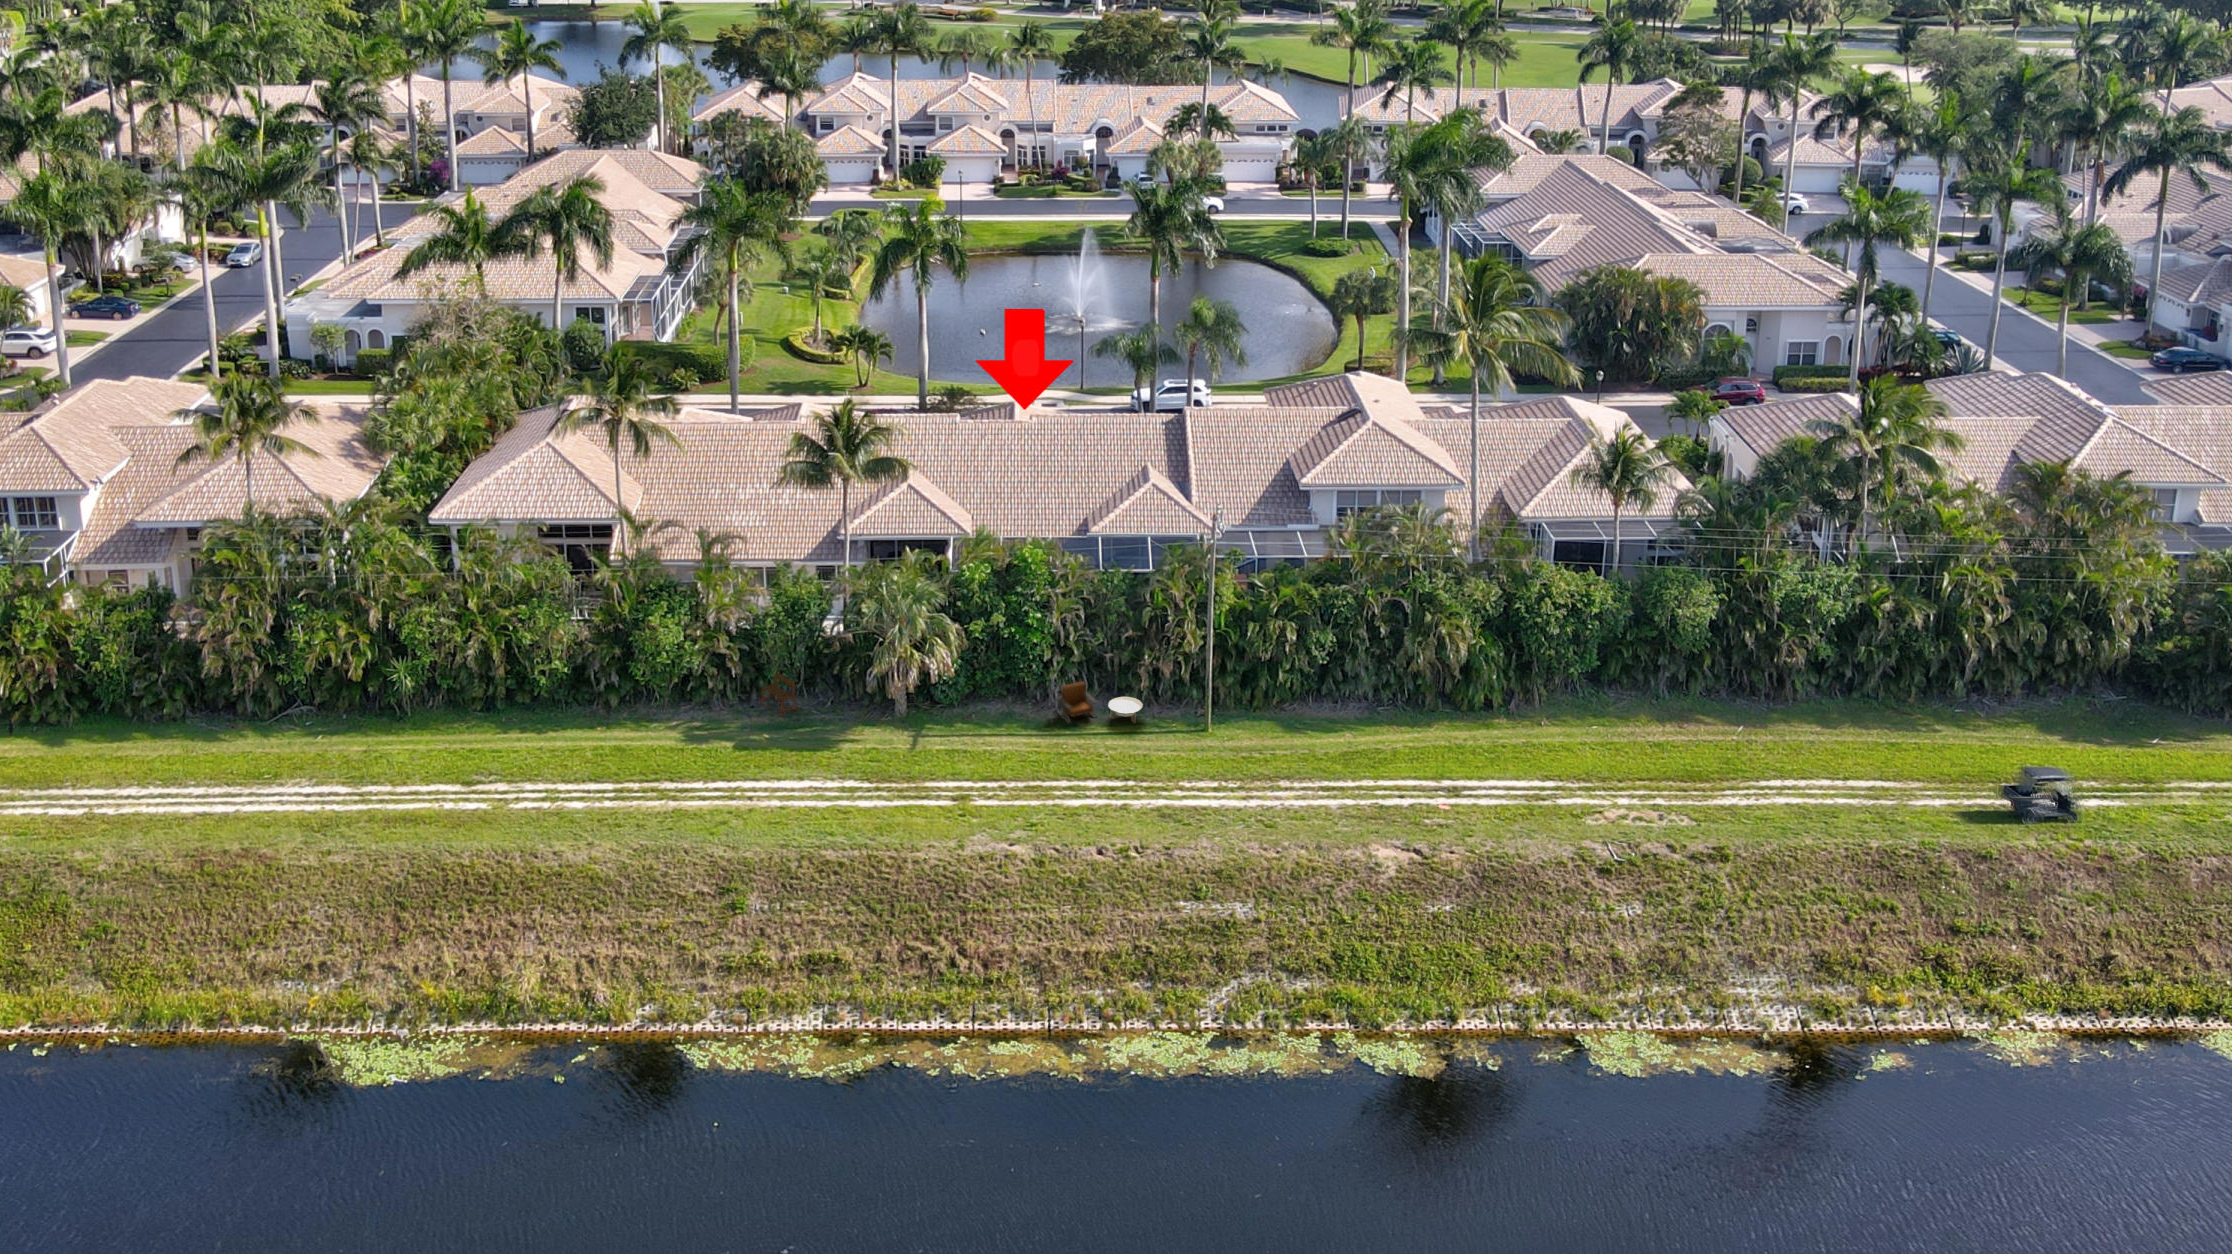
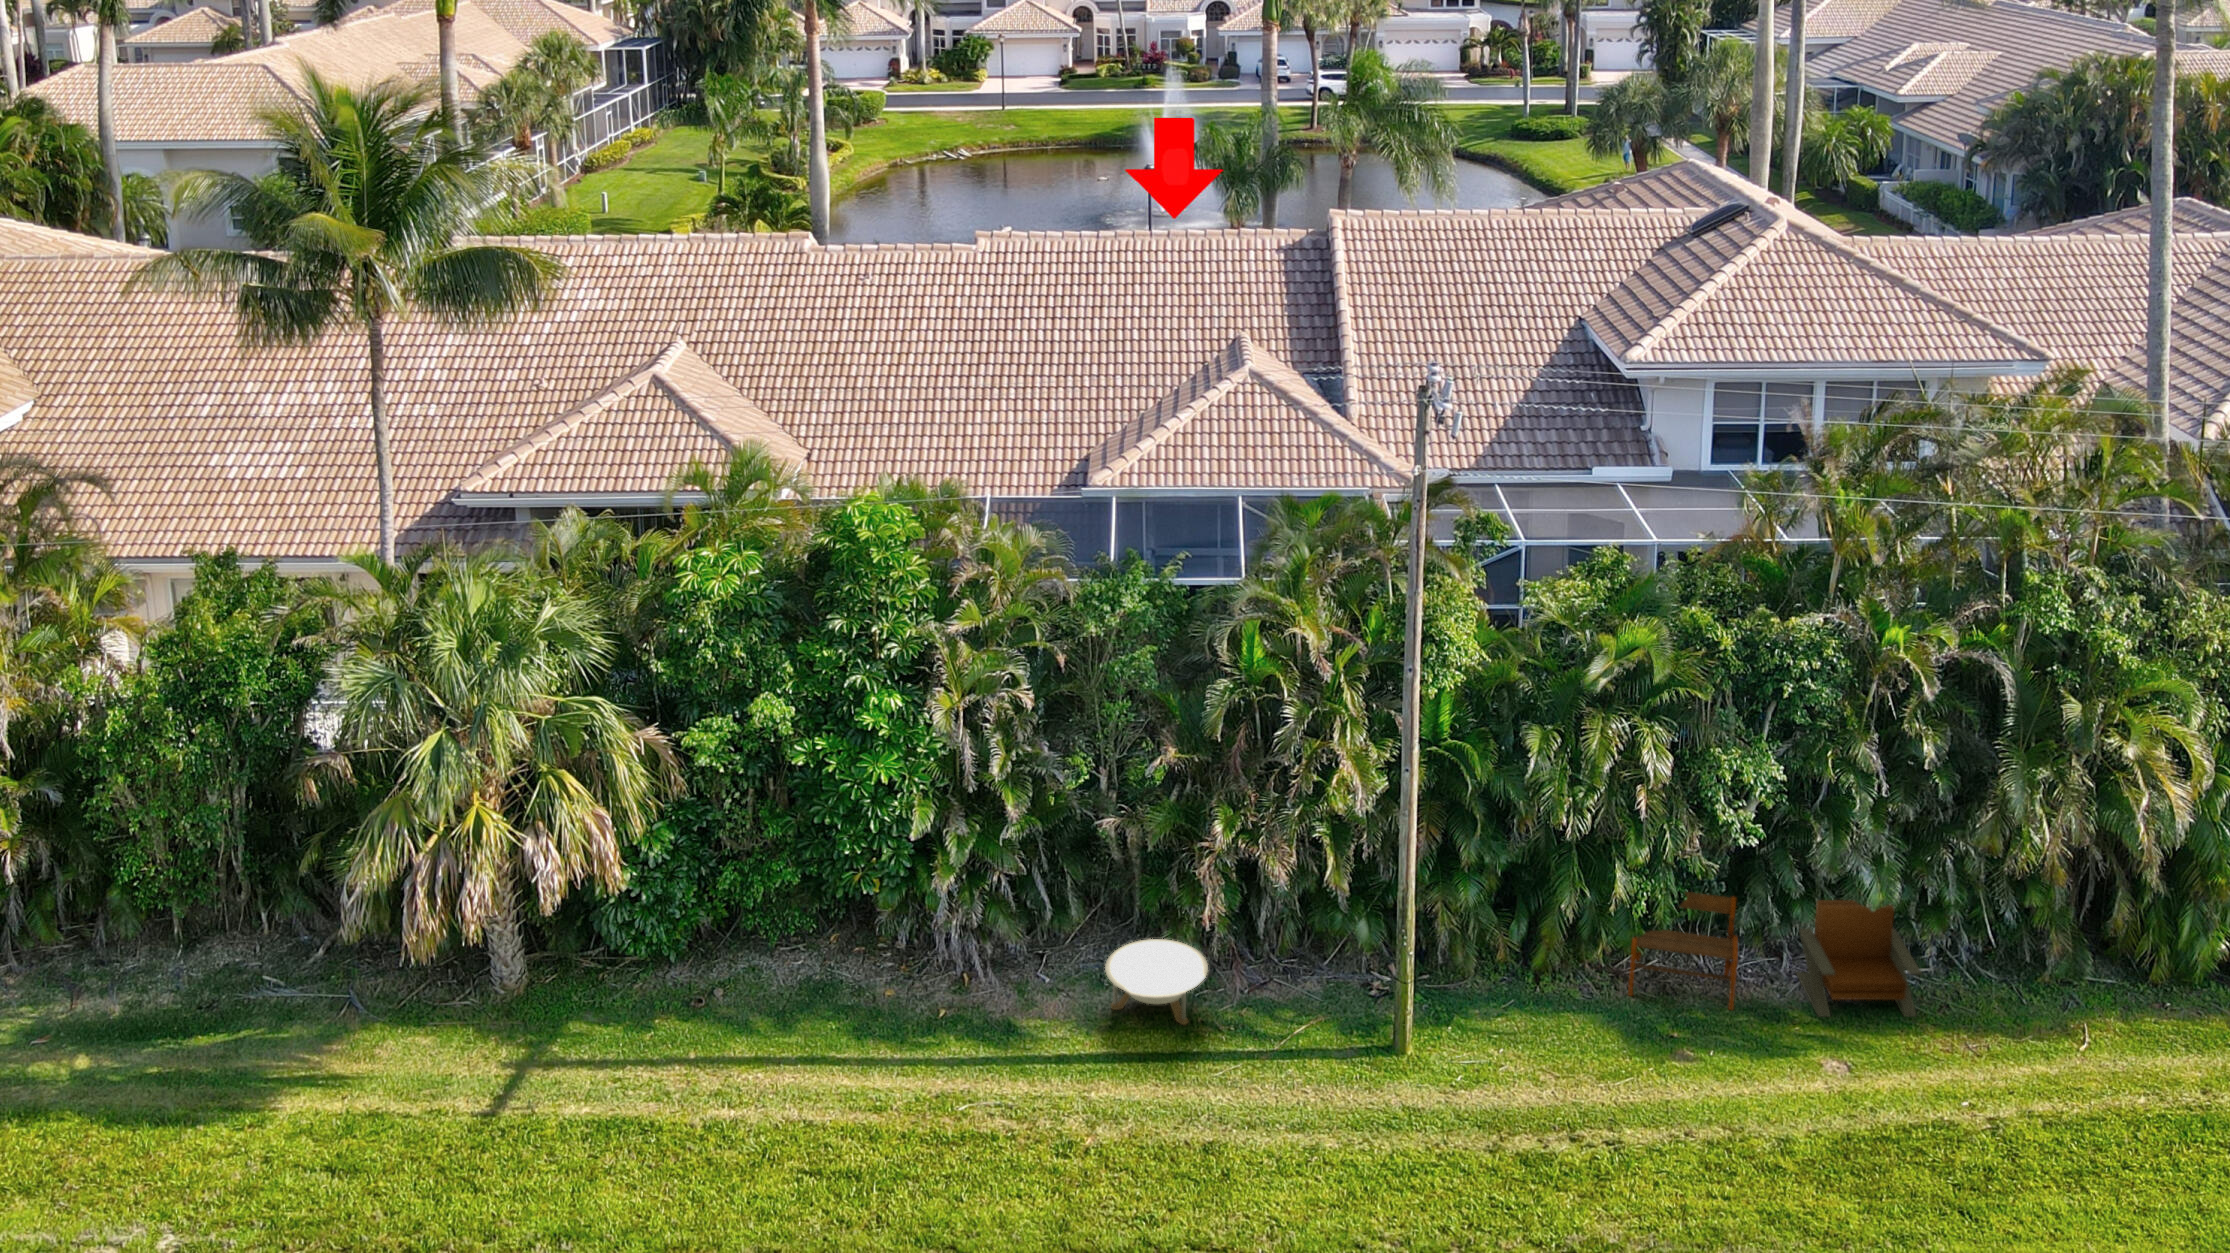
bench: present [761,673,797,716] -> present [1628,892,1738,1010]
lounge chair: present [1057,682,1097,723] -> present [1796,900,1921,1017]

